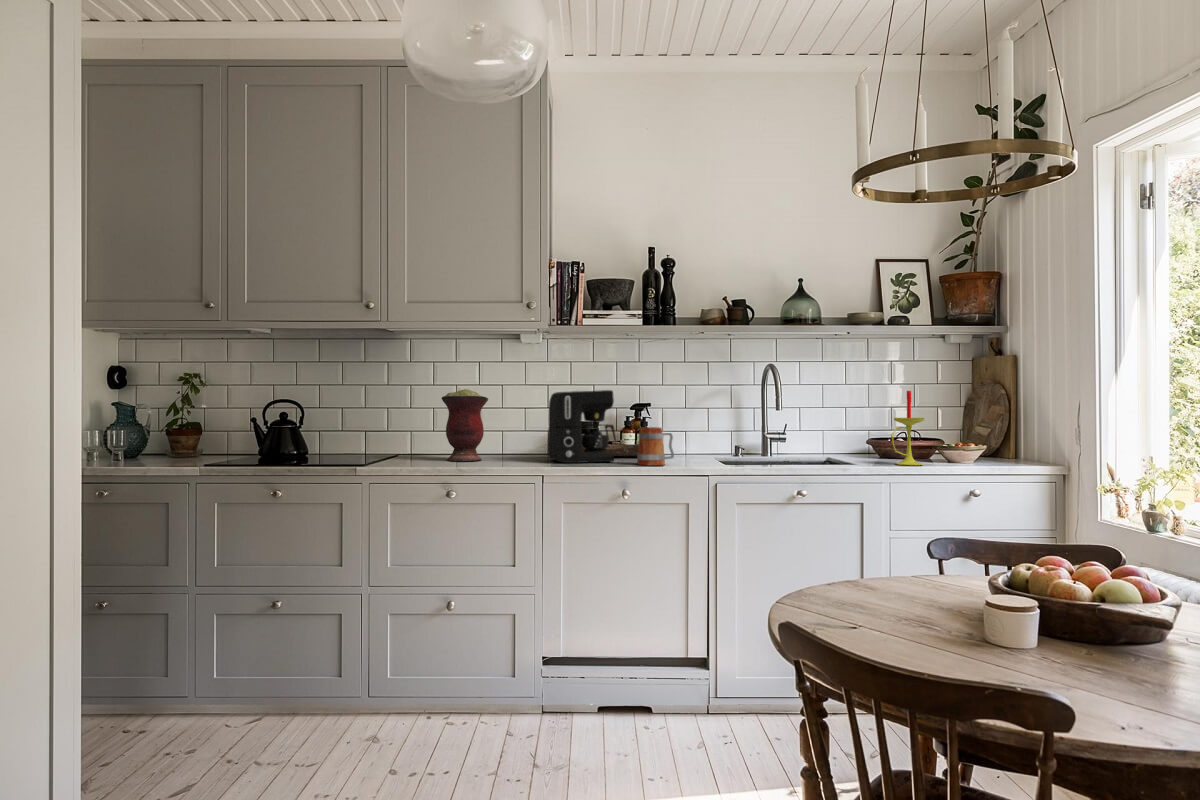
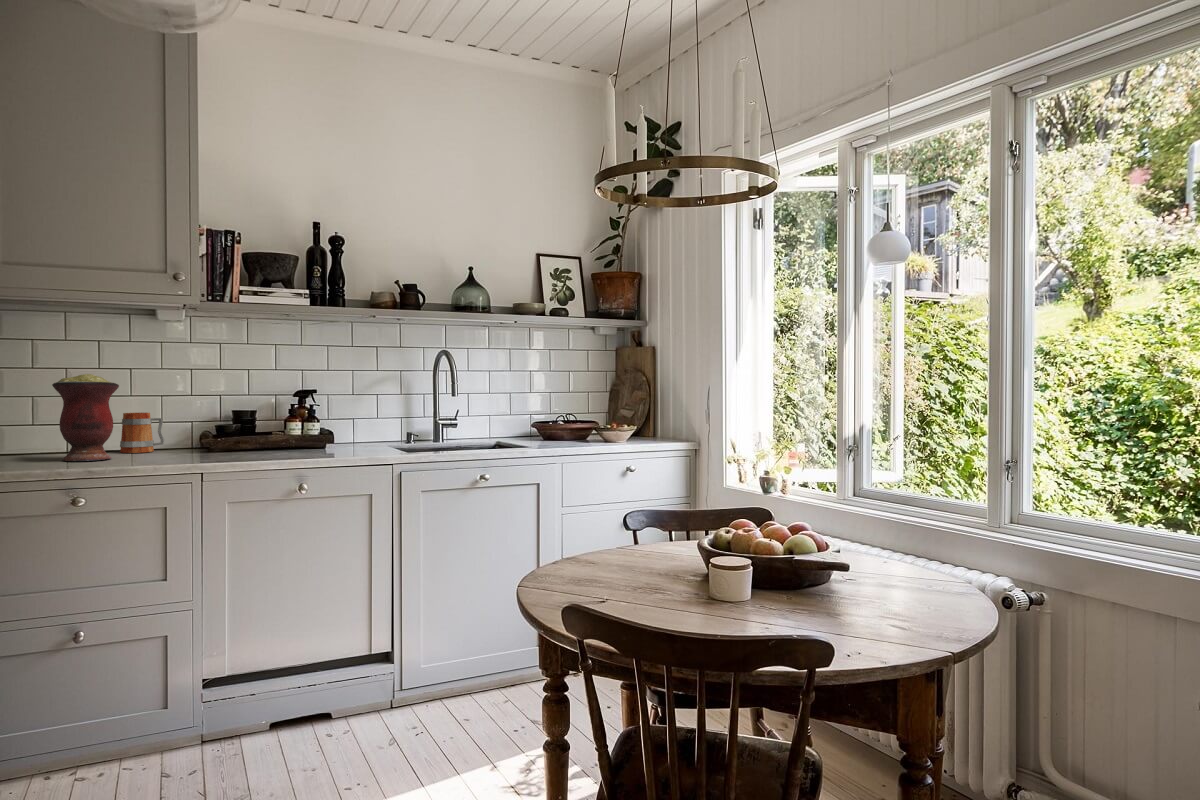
coffee maker: present [548,390,616,463] -> none [199,376,282,457]
candle: present [891,391,924,465] -> none [559,376,587,446]
mug: present [637,427,674,465] -> present [120,413,164,453]

